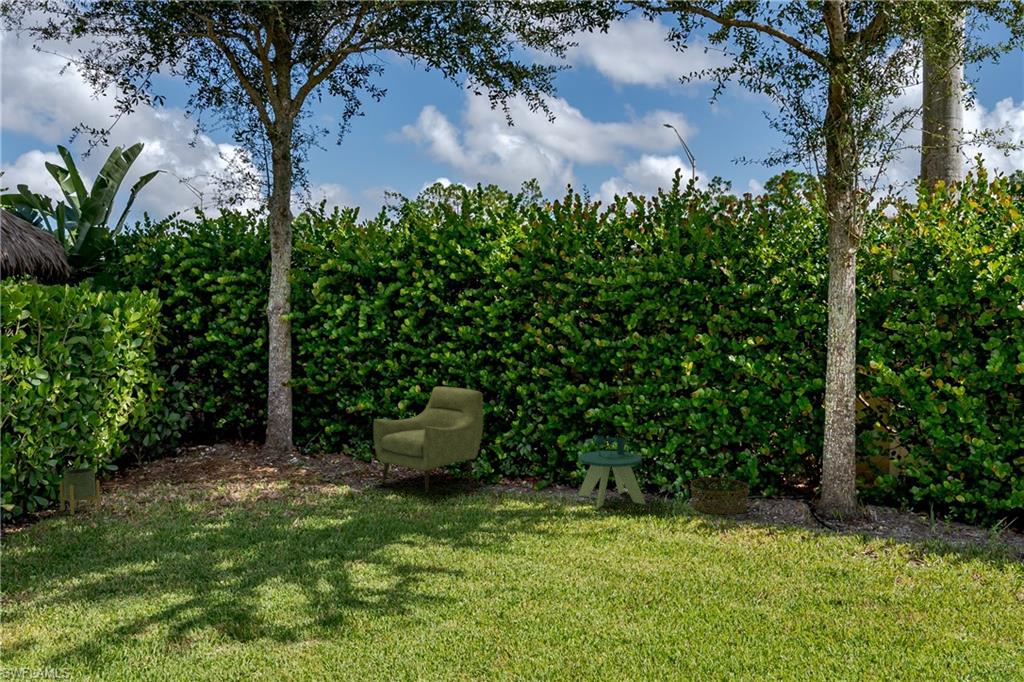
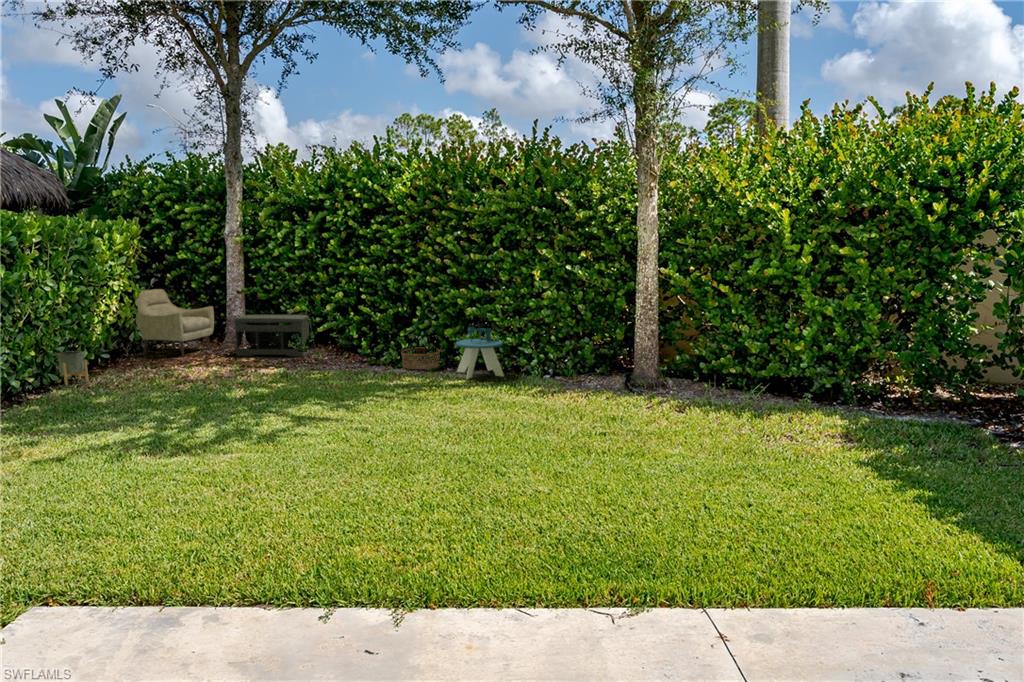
chair: present [373,387,483,493] -> present [136,289,214,356]
bench: none [278,412,376,468] -> present [234,315,313,356]
basket: present [691,478,749,514] -> present [402,347,440,369]

